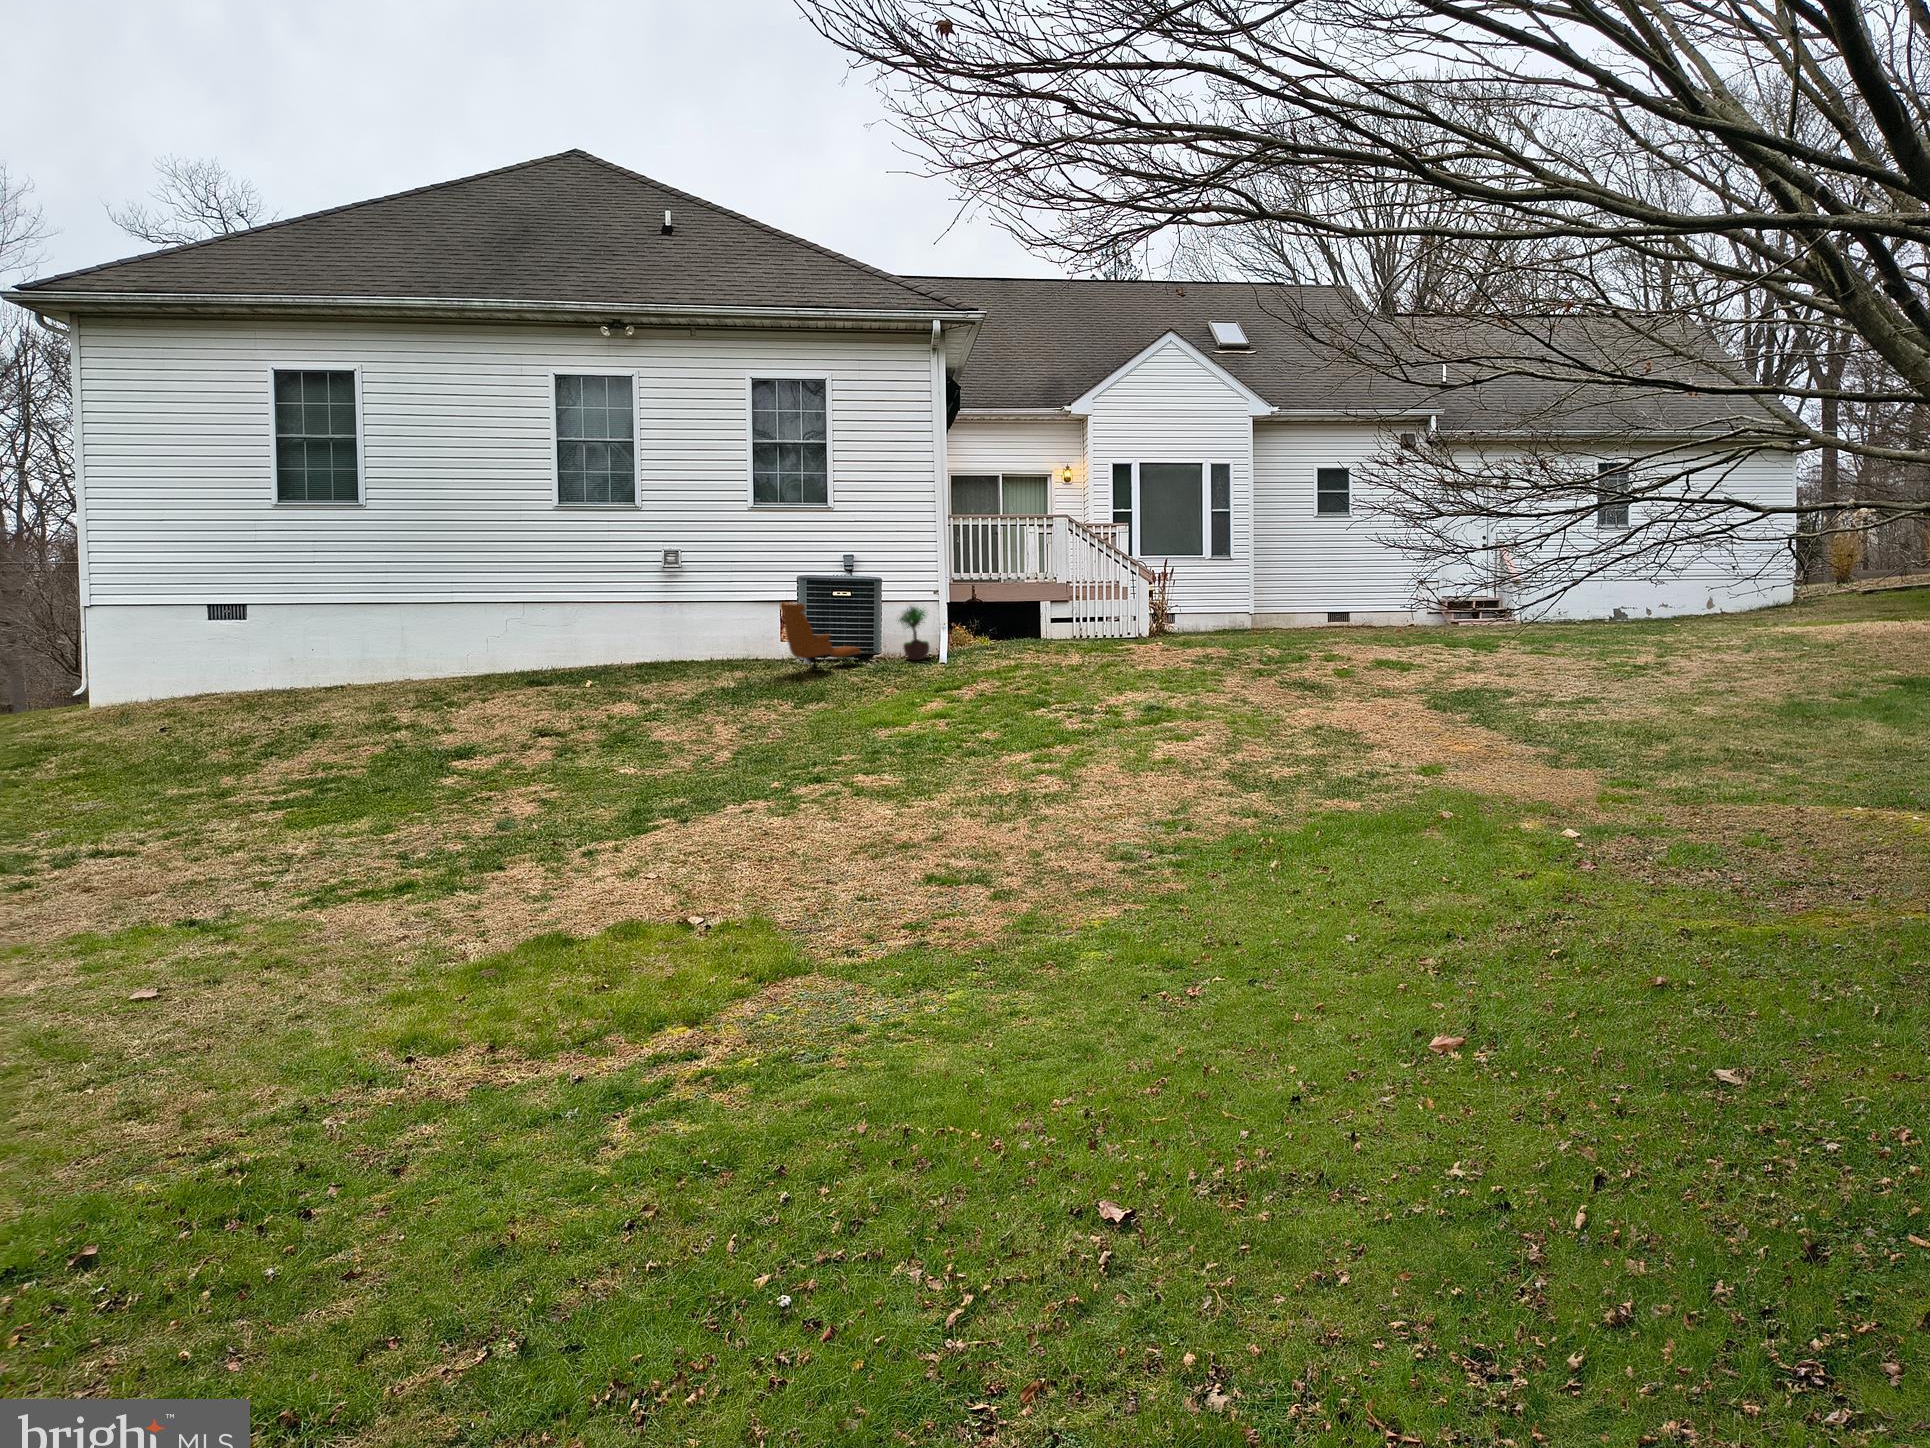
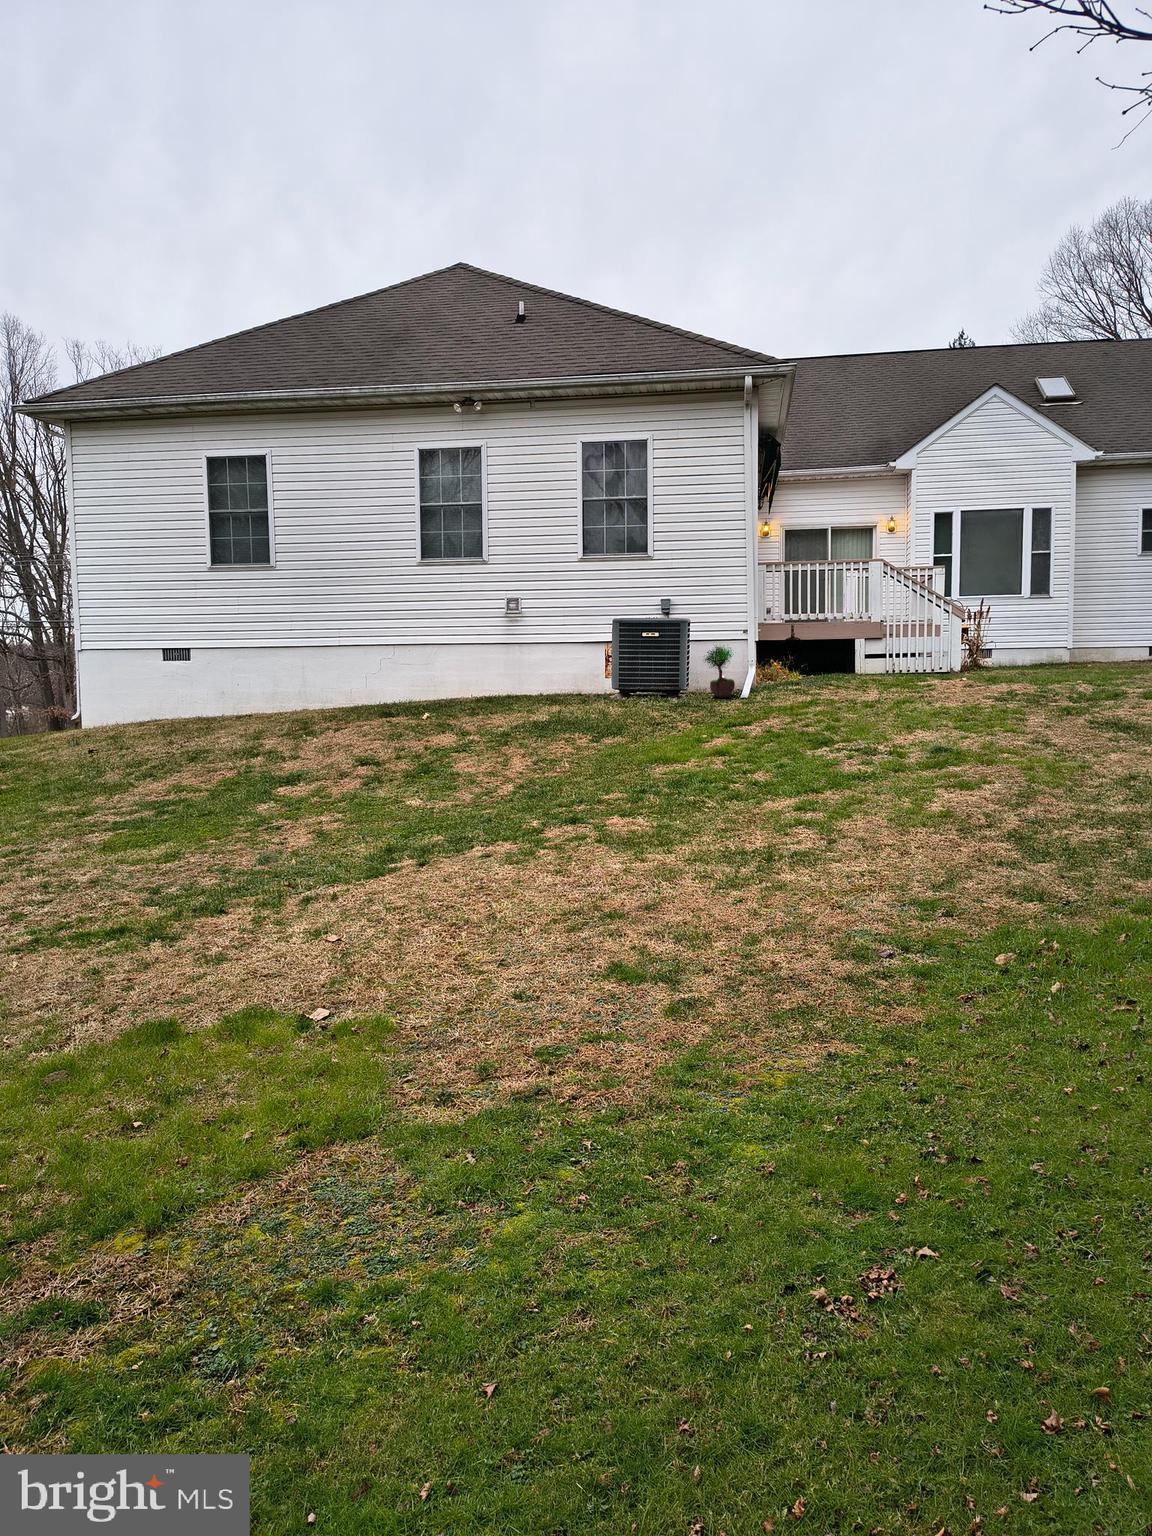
lounge chair: present [780,603,861,672] -> none [595,644,670,711]

